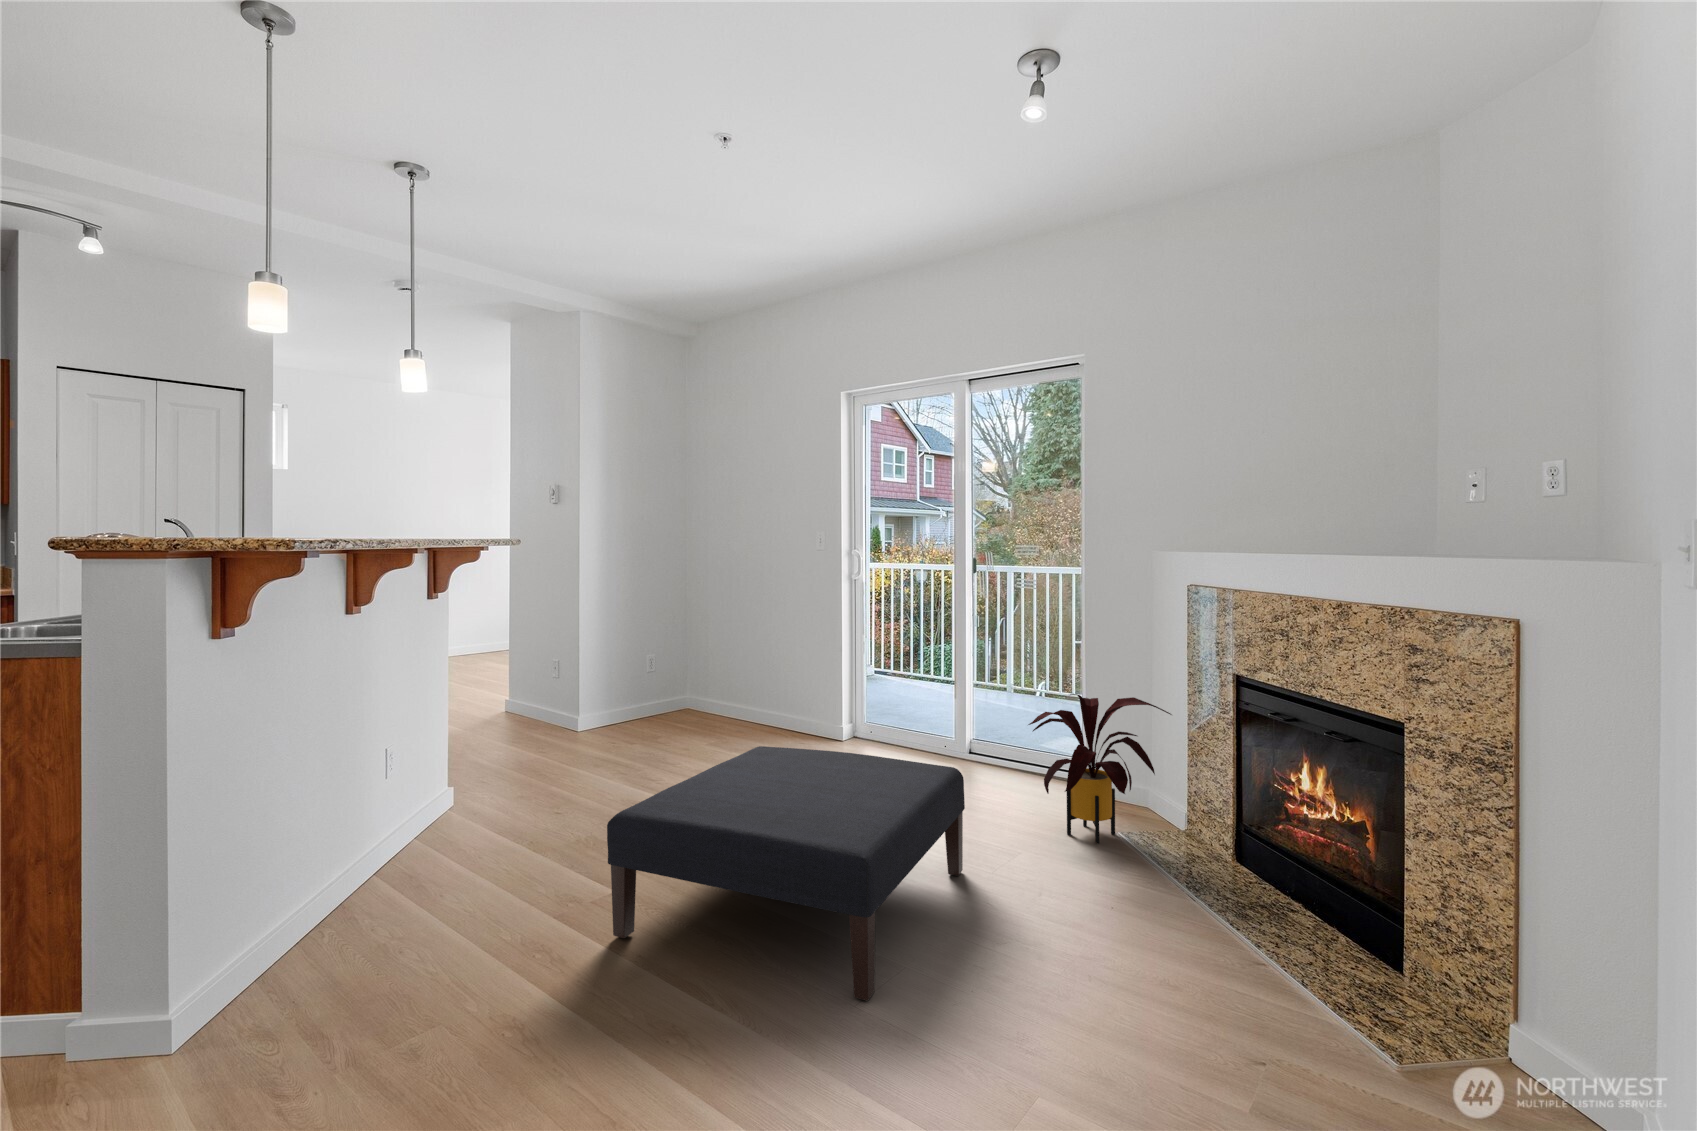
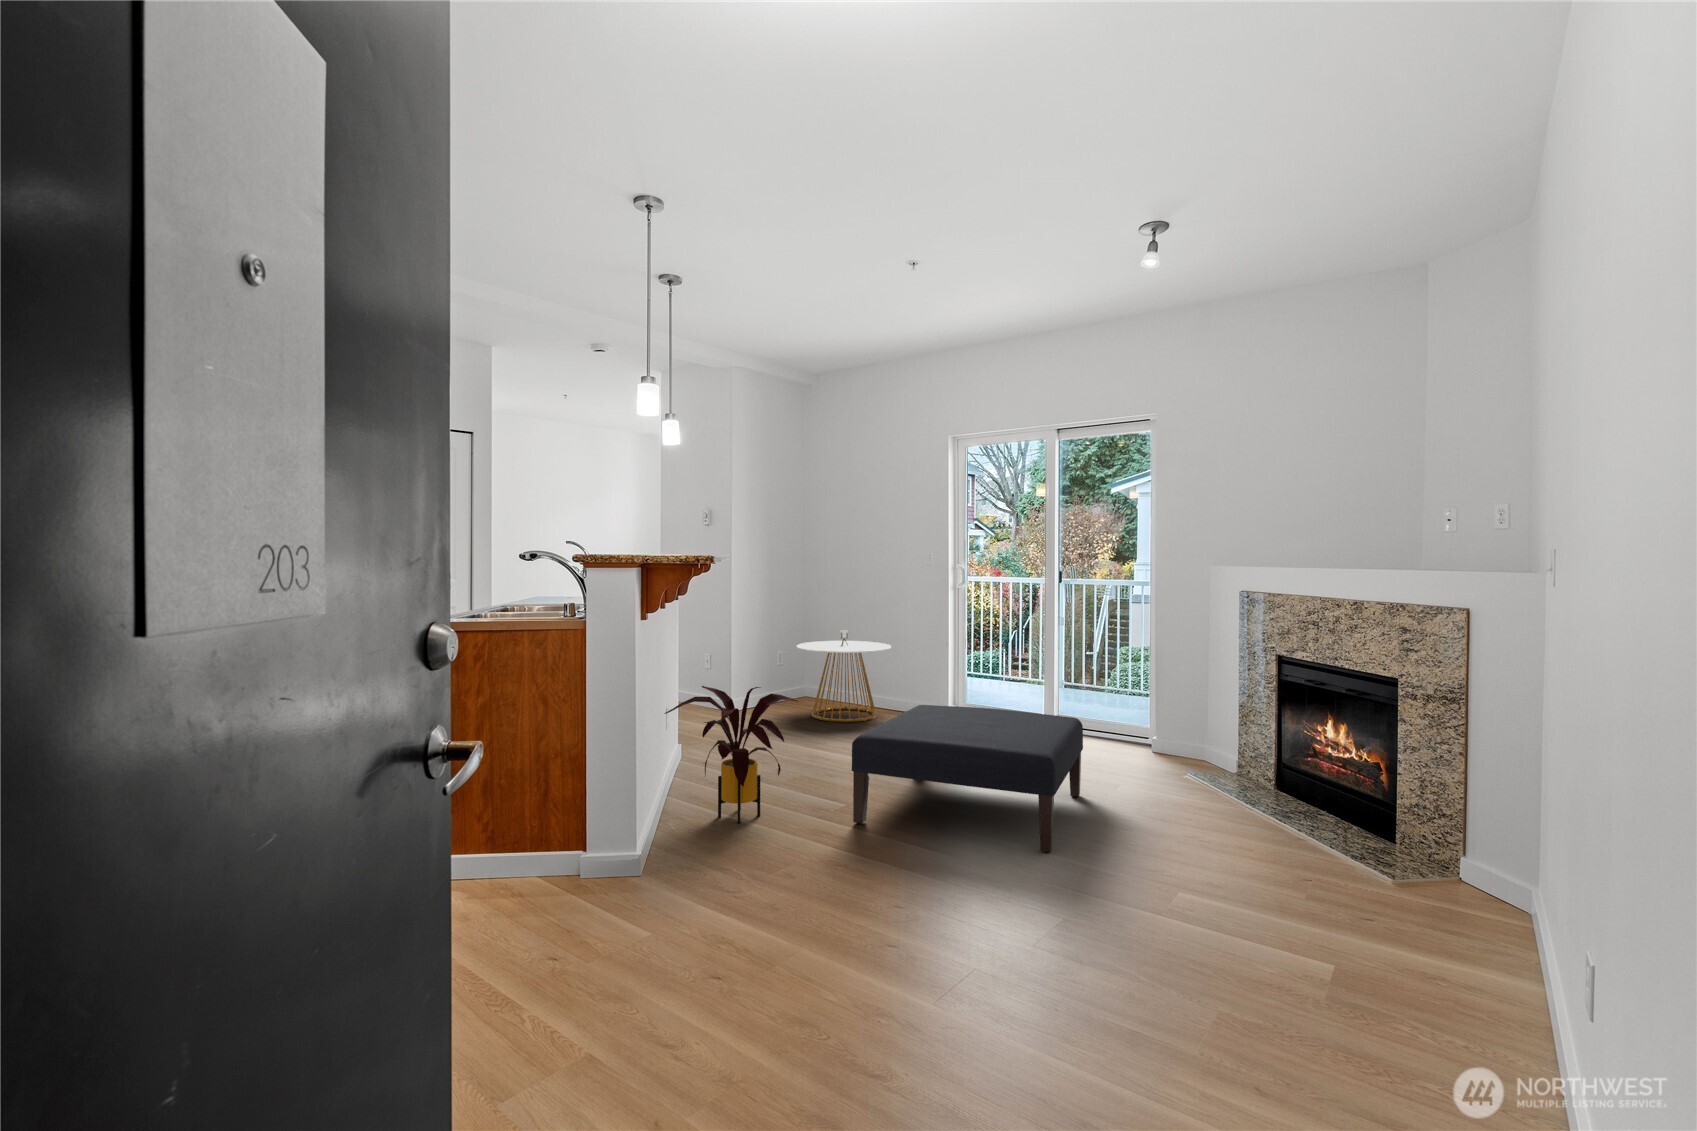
side table: none [669,635,784,749] -> present [797,630,891,722]
house plant: present [1028,694,1172,843] -> present [665,686,798,823]

